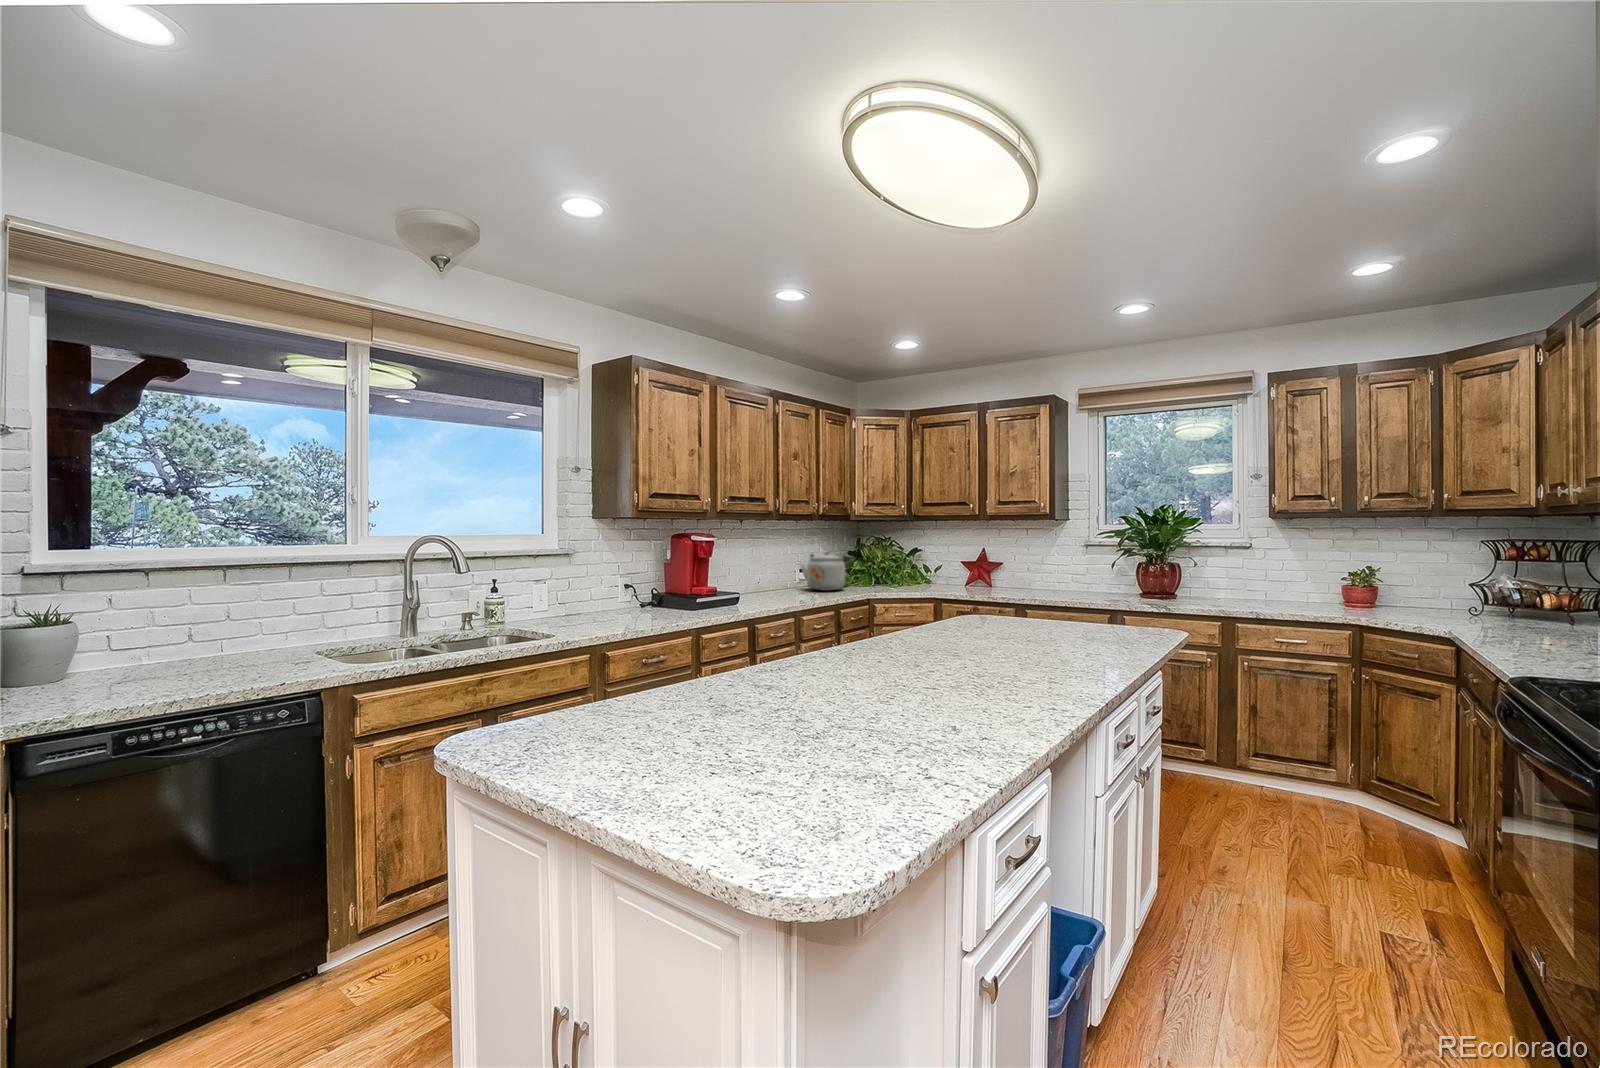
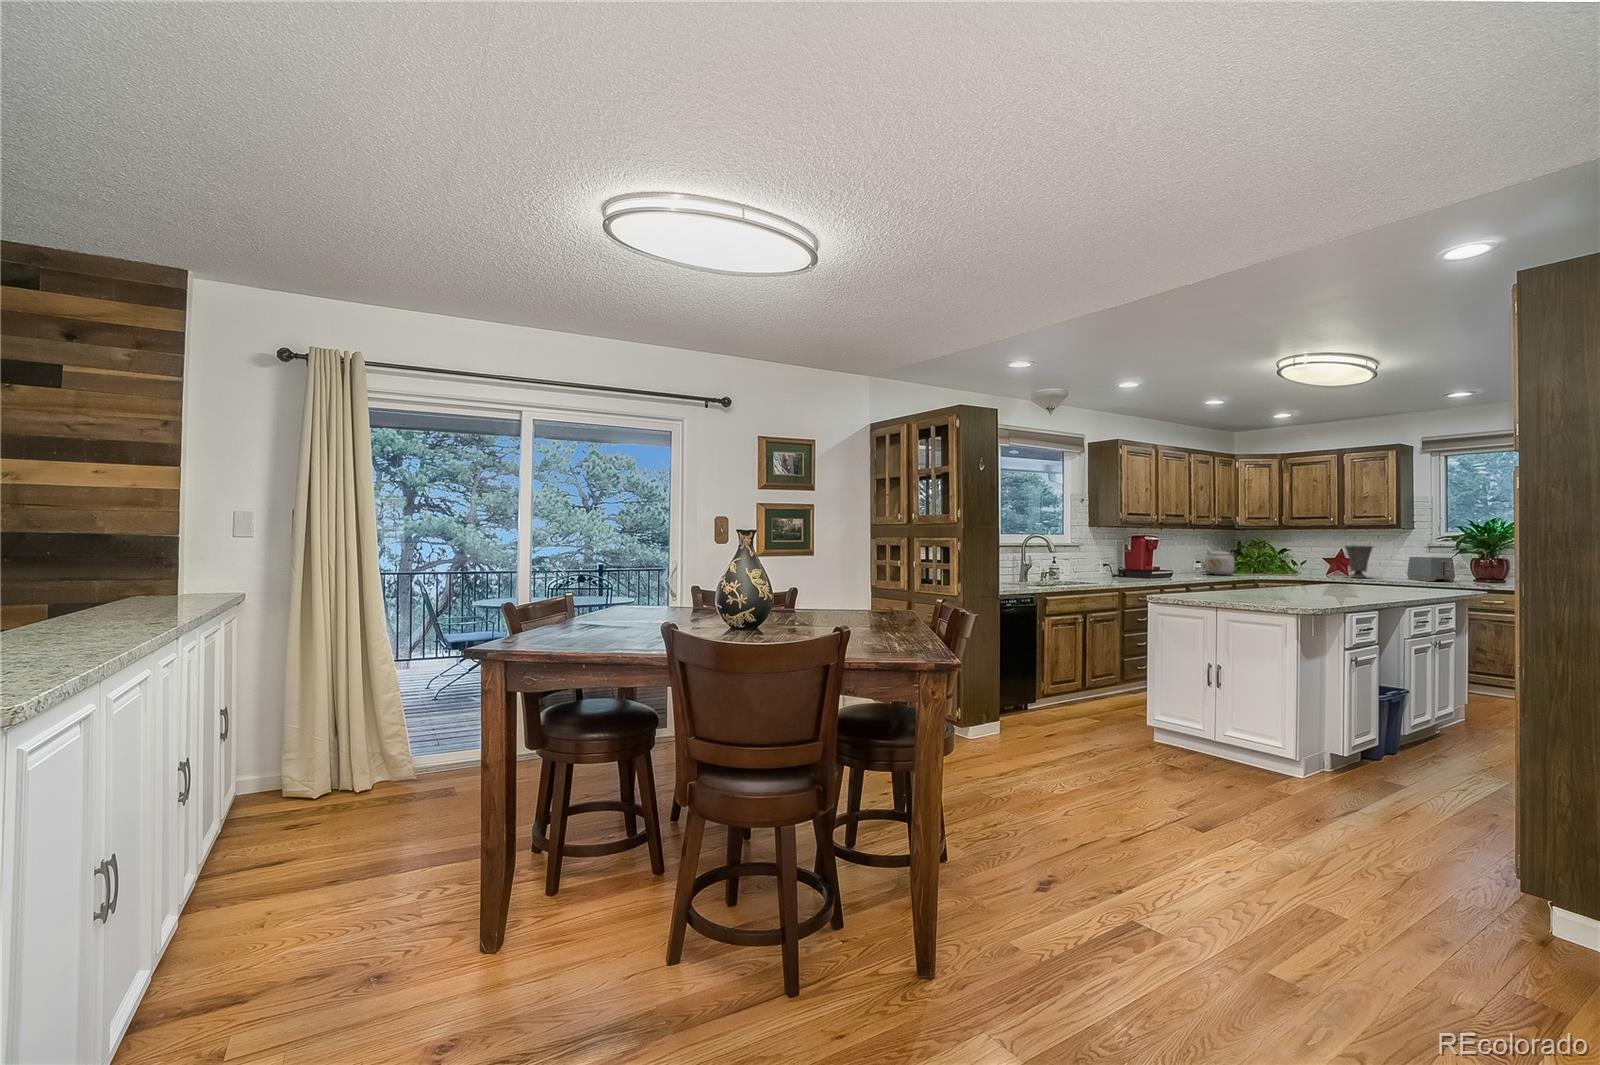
vase: none [985,544,1020,592] -> present [1345,545,1373,578]
toaster: none [1061,561,1120,598] -> present [1407,557,1455,581]

